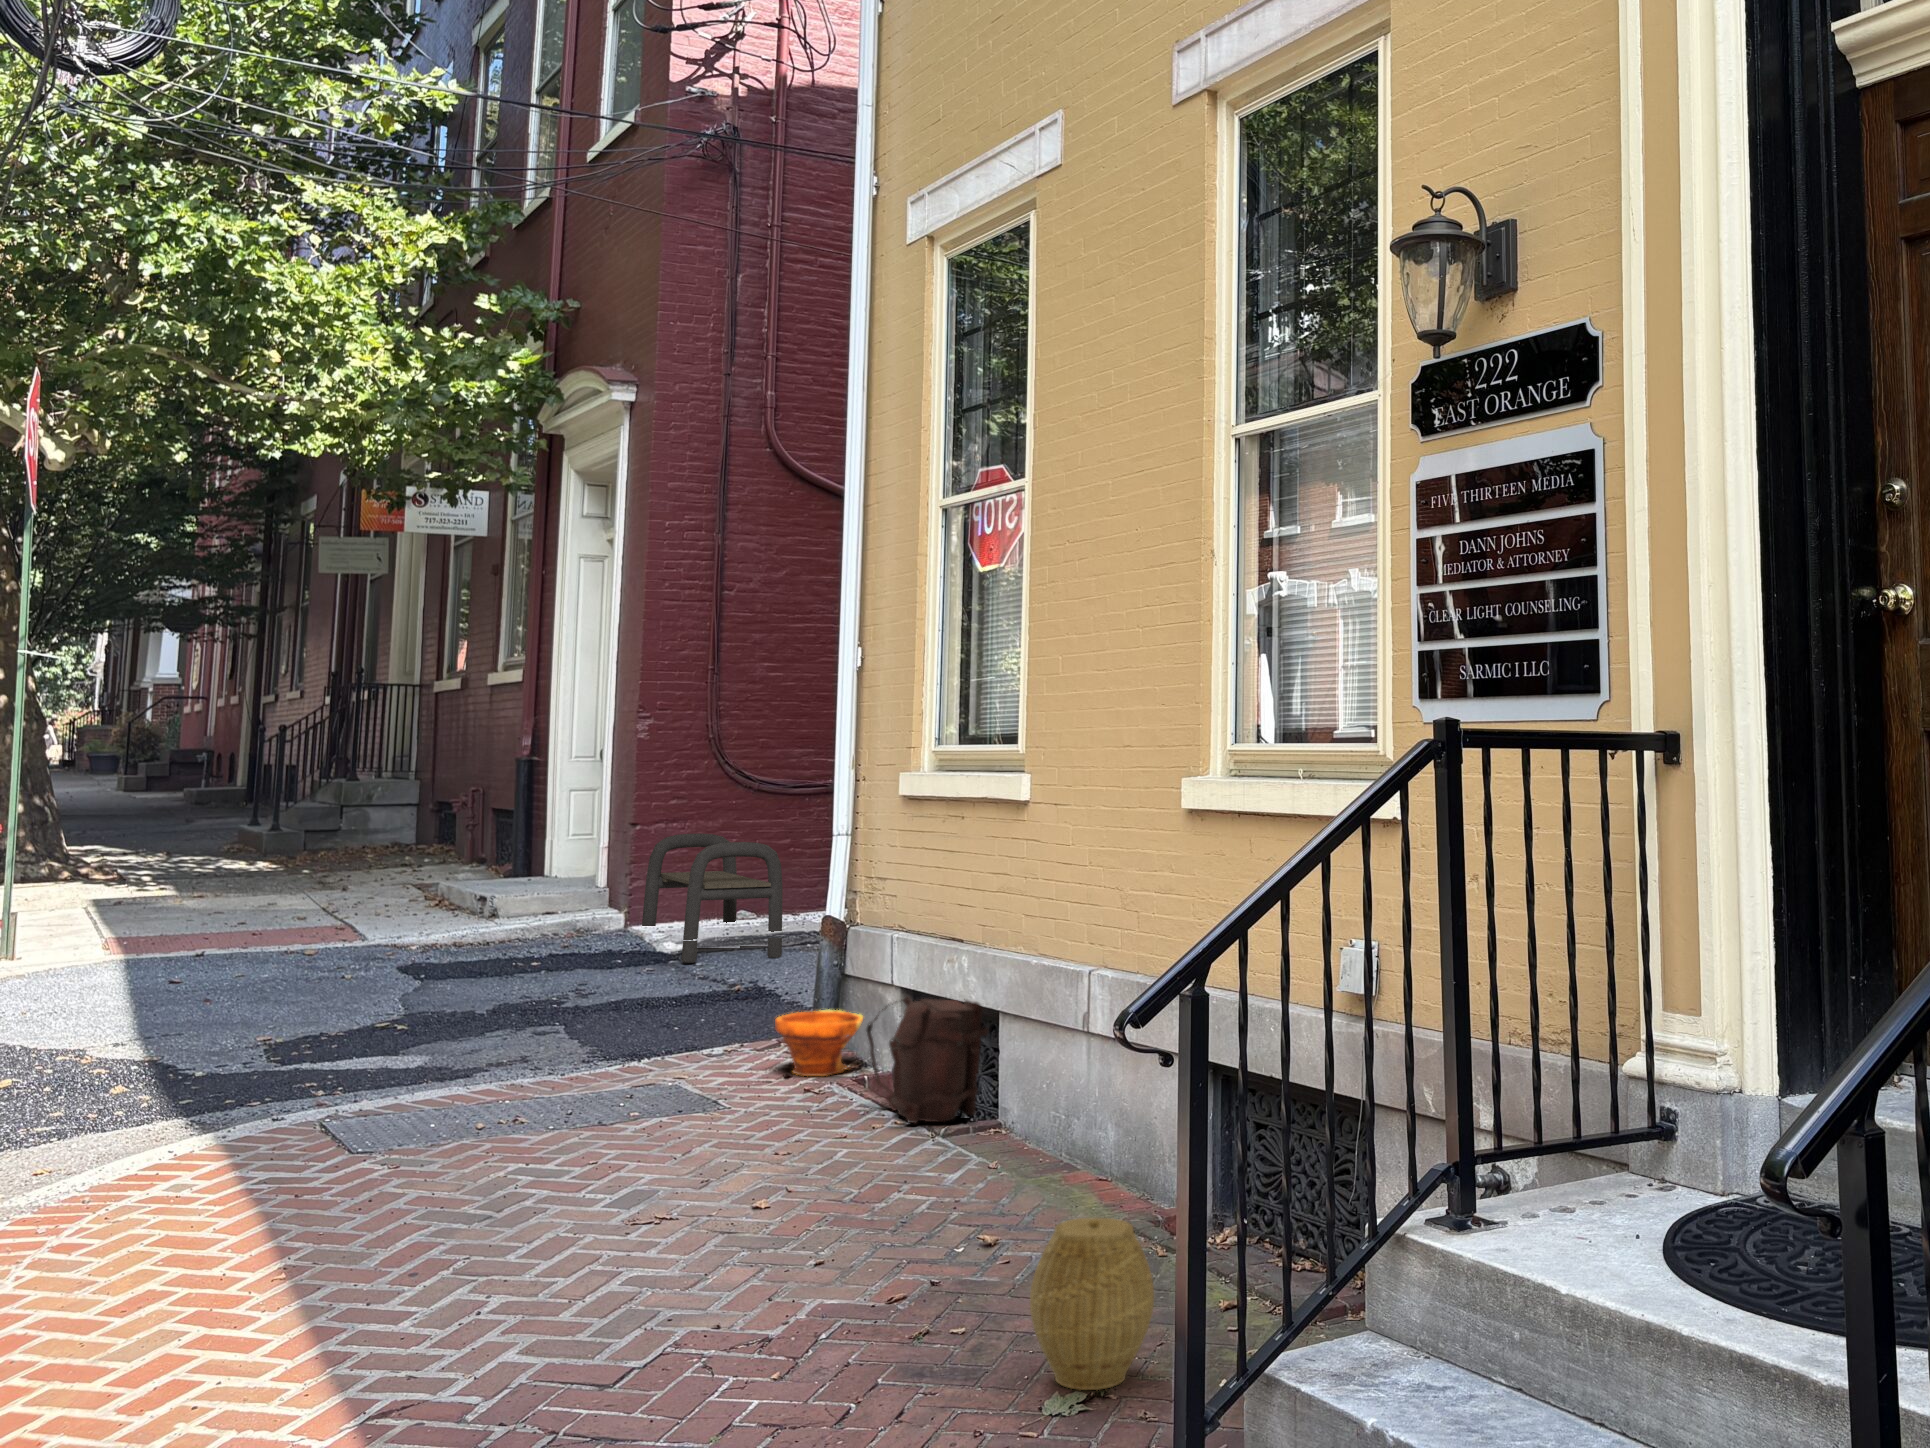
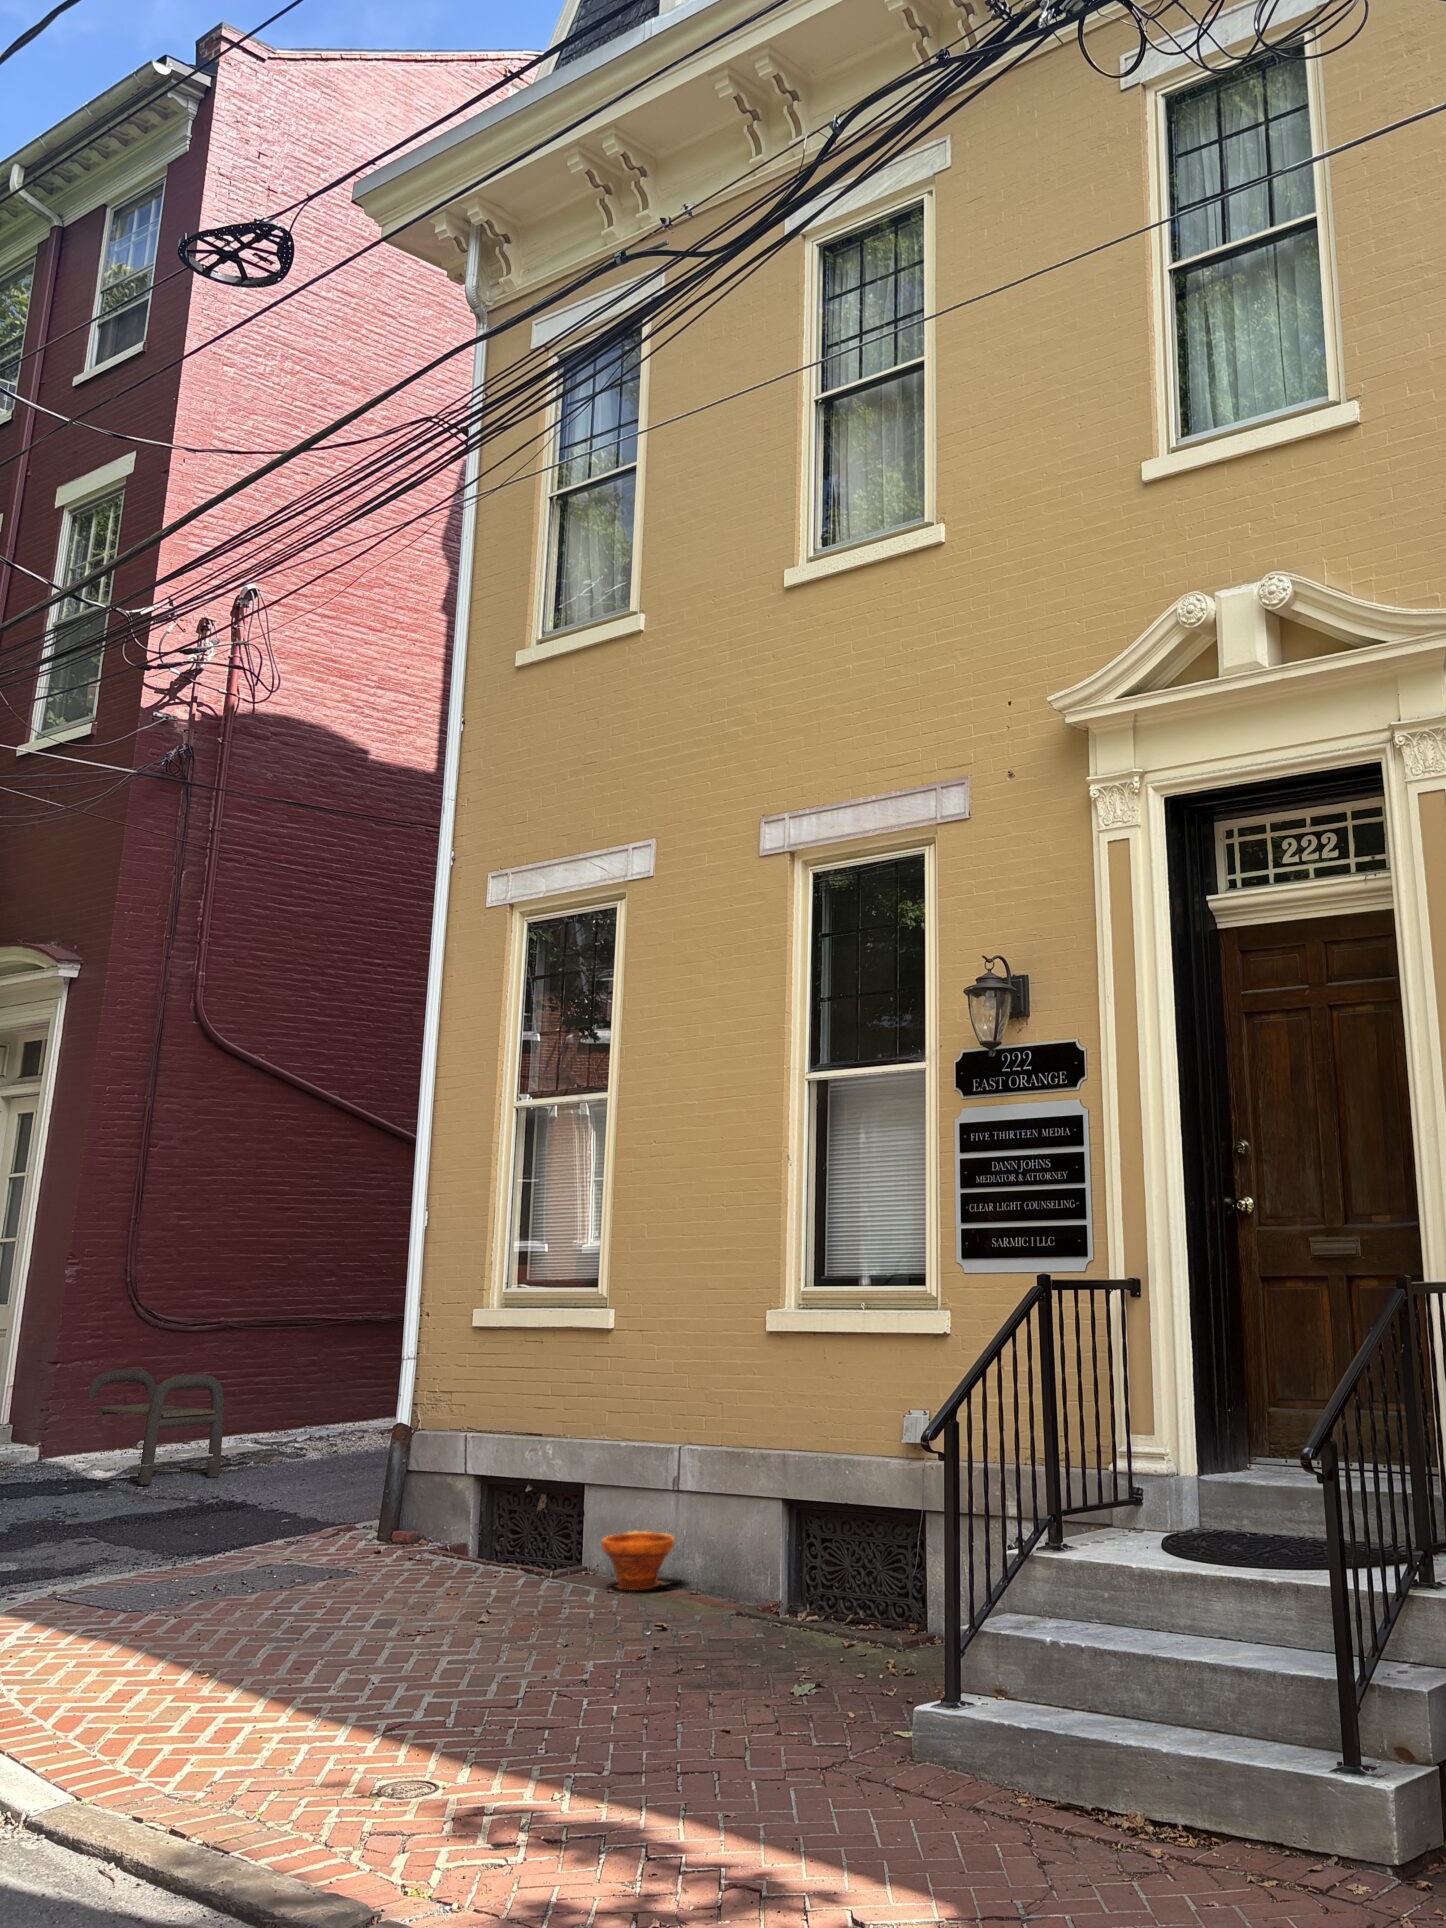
backpack: present [866,996,988,1123] -> none [478,1469,570,1571]
planter: present [775,1010,863,1076] -> present [601,1531,674,1590]
woven basket: present [1030,1217,1154,1390] -> none [789,1573,860,1674]

